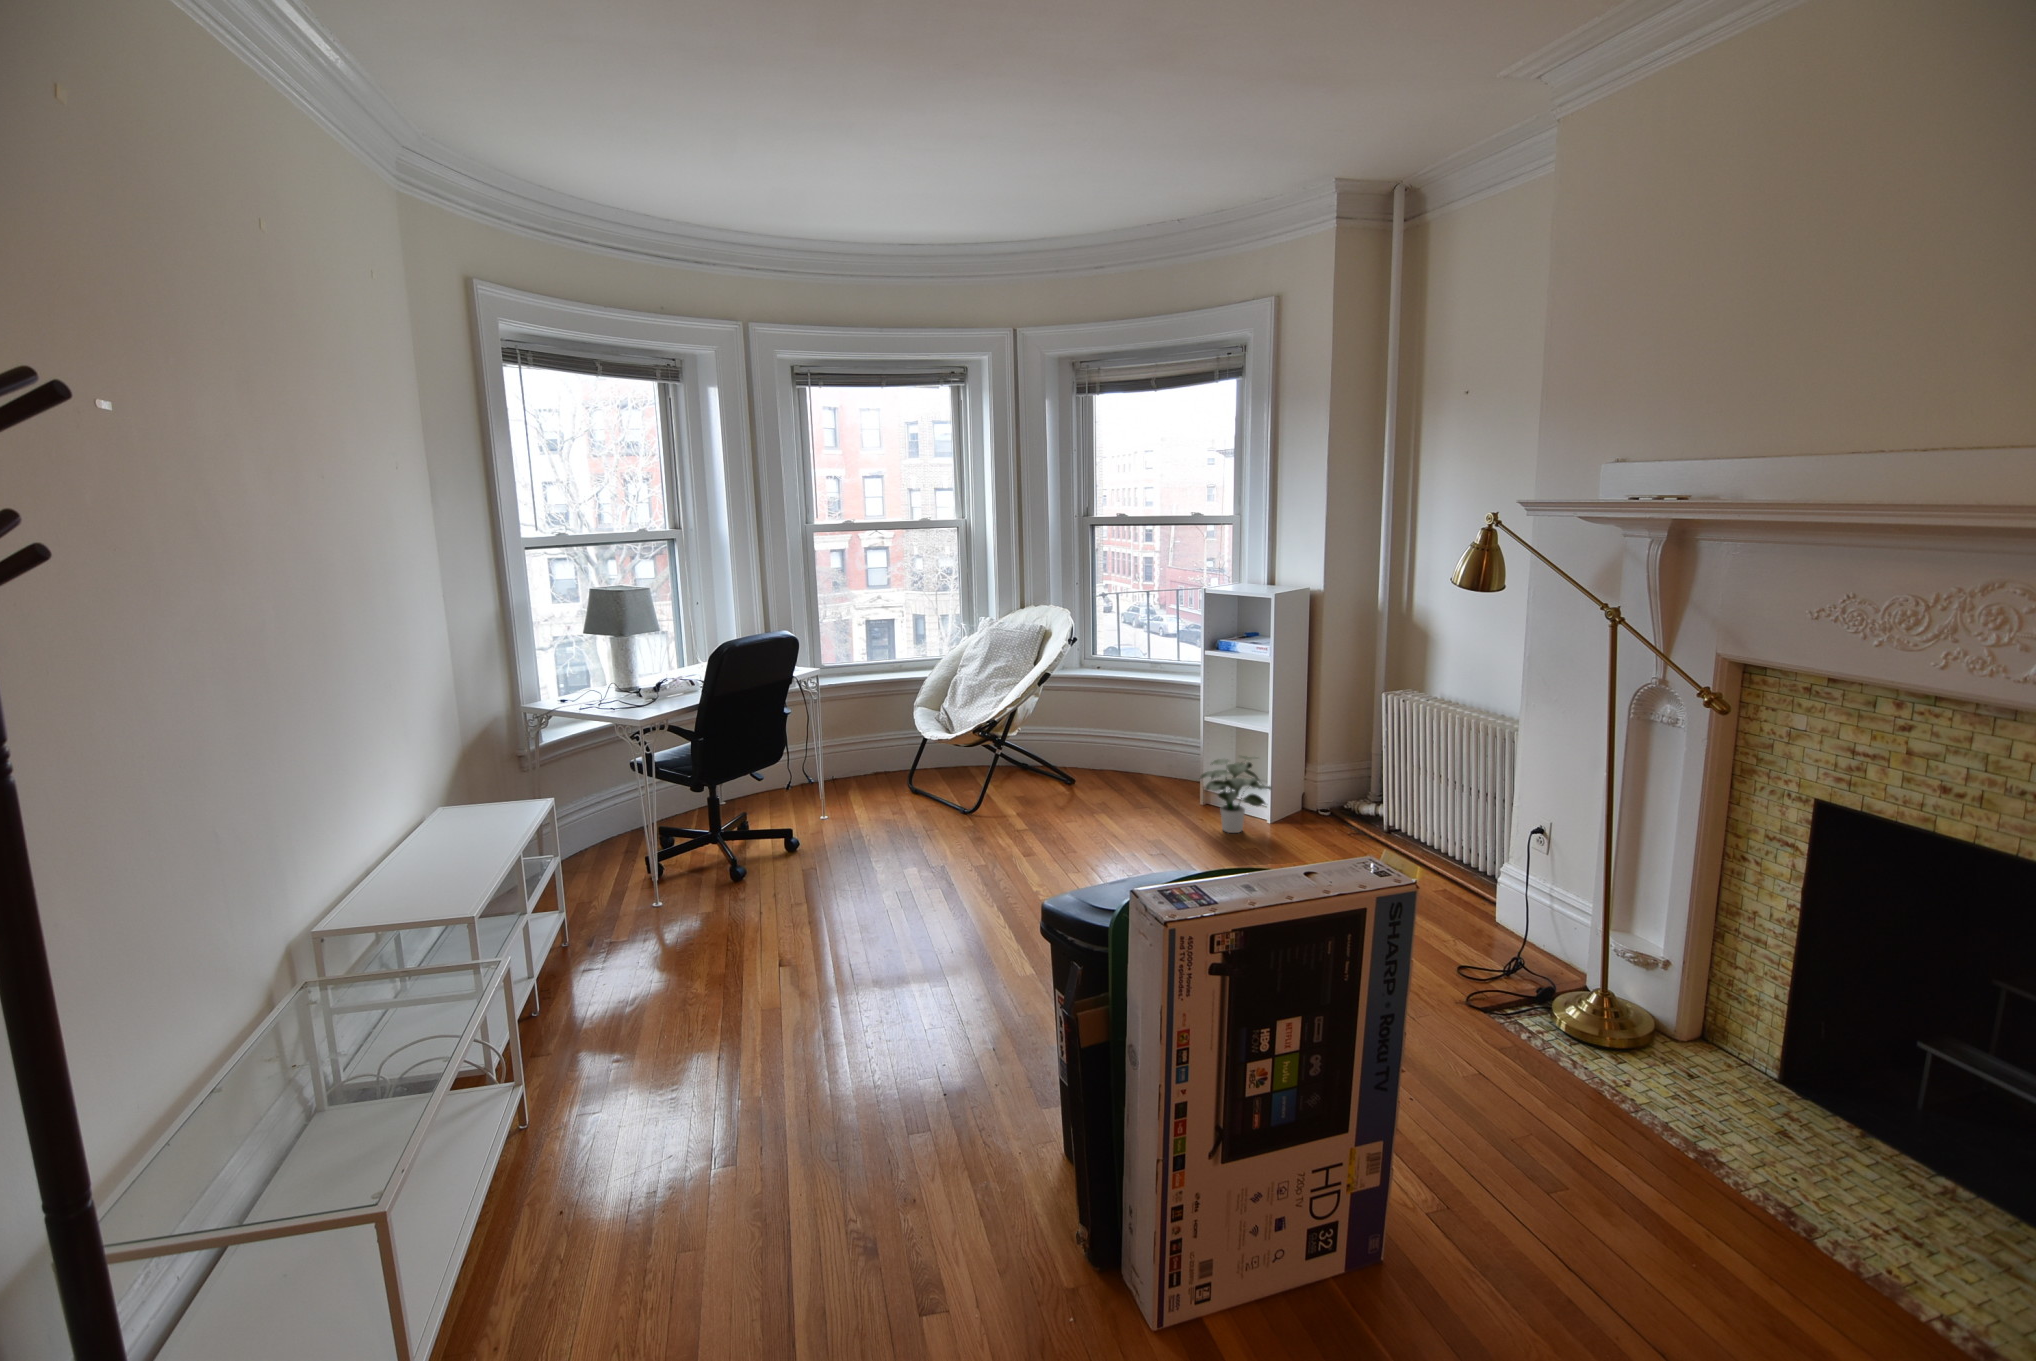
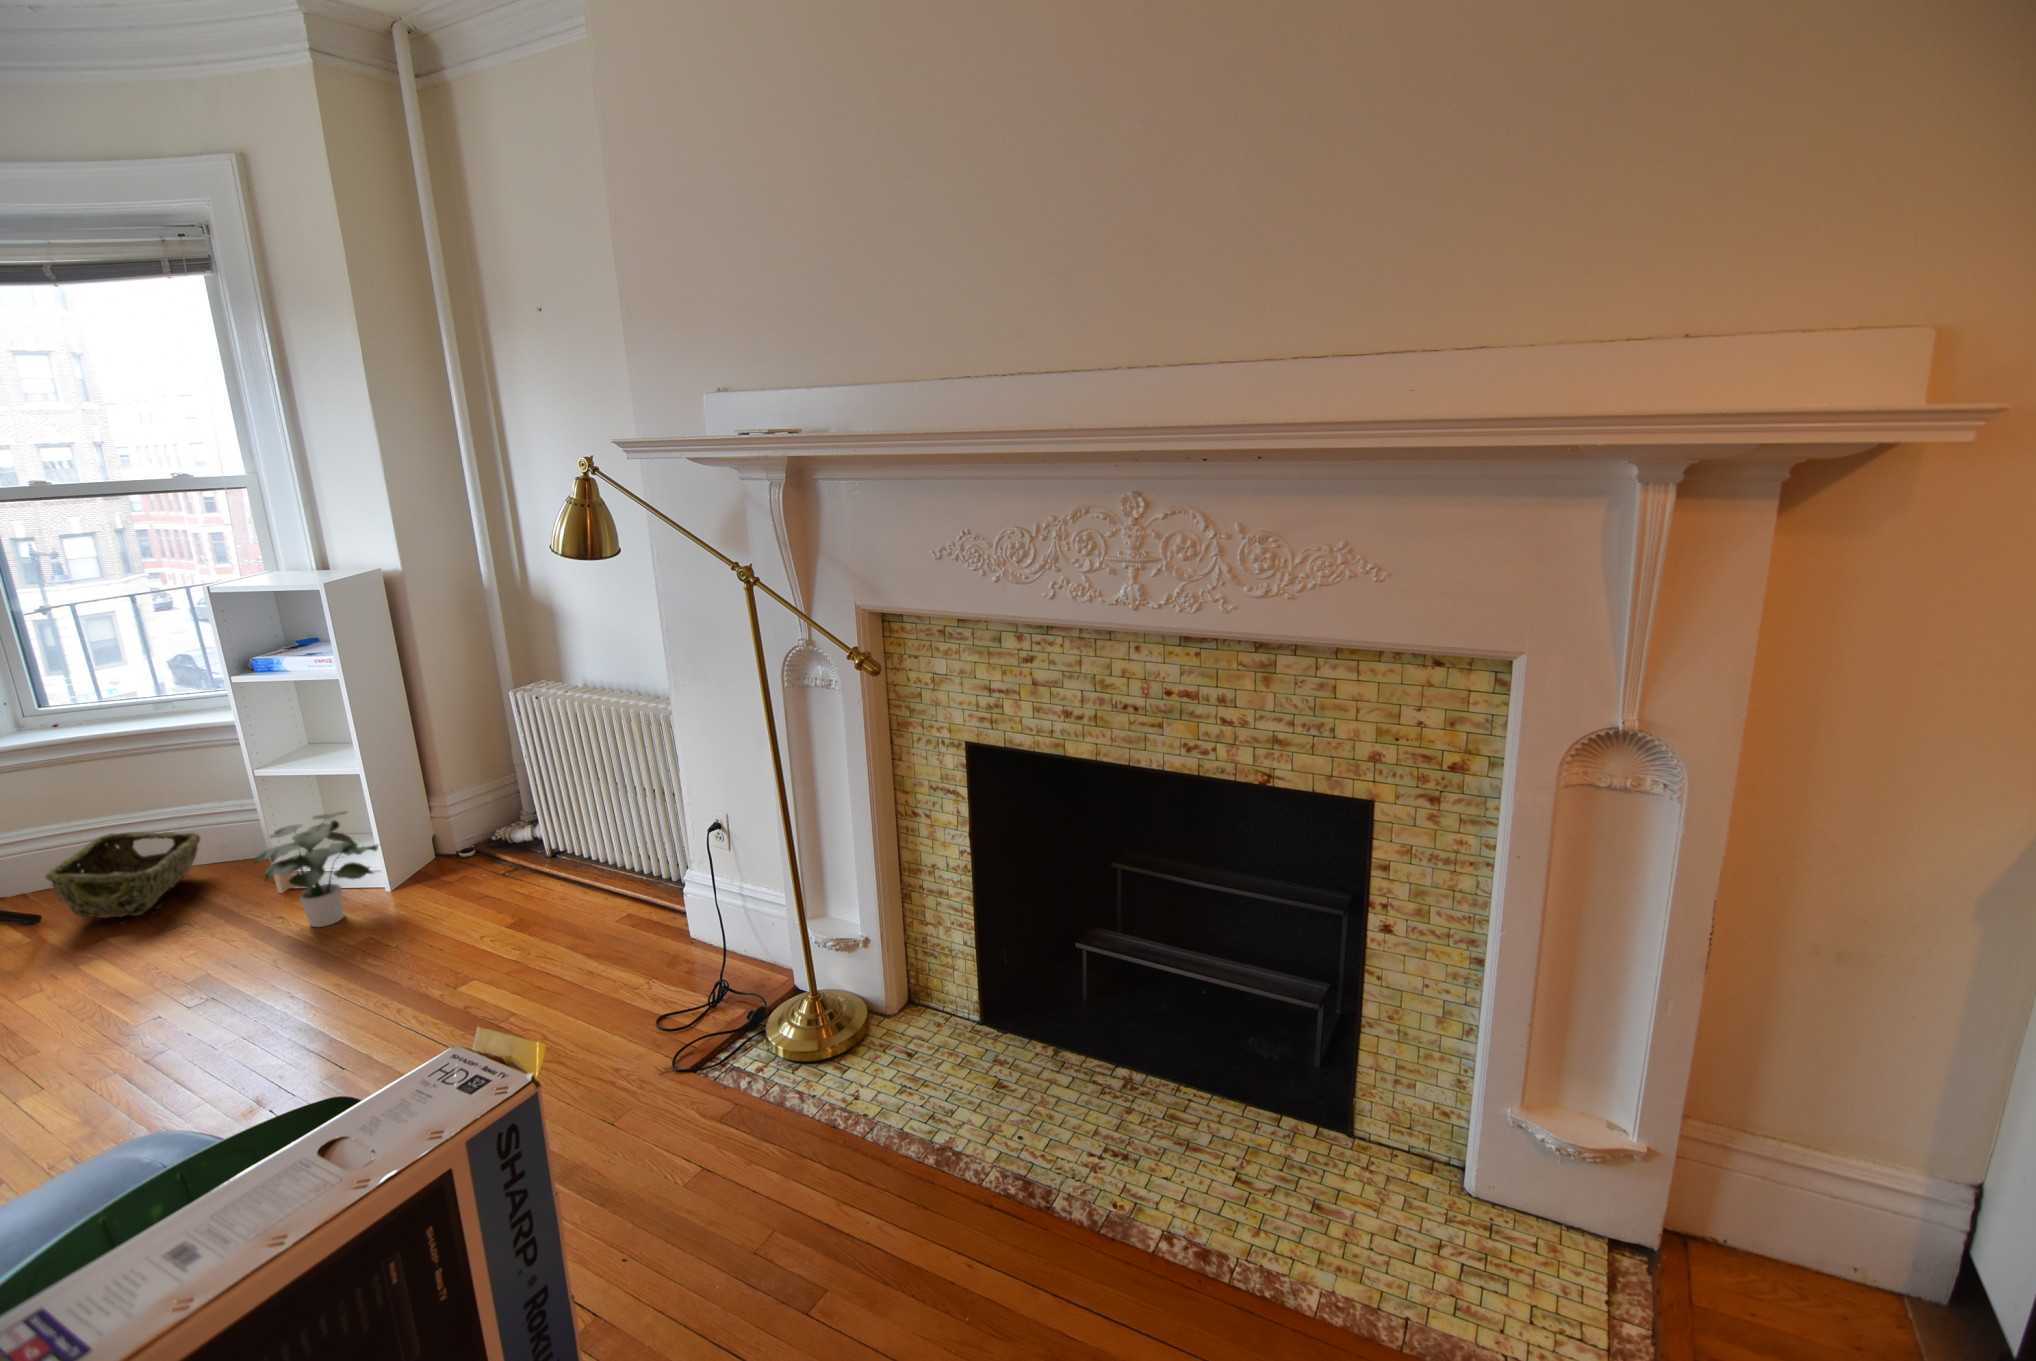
woven basket: none [1095,742,1166,796] -> present [46,832,200,918]

